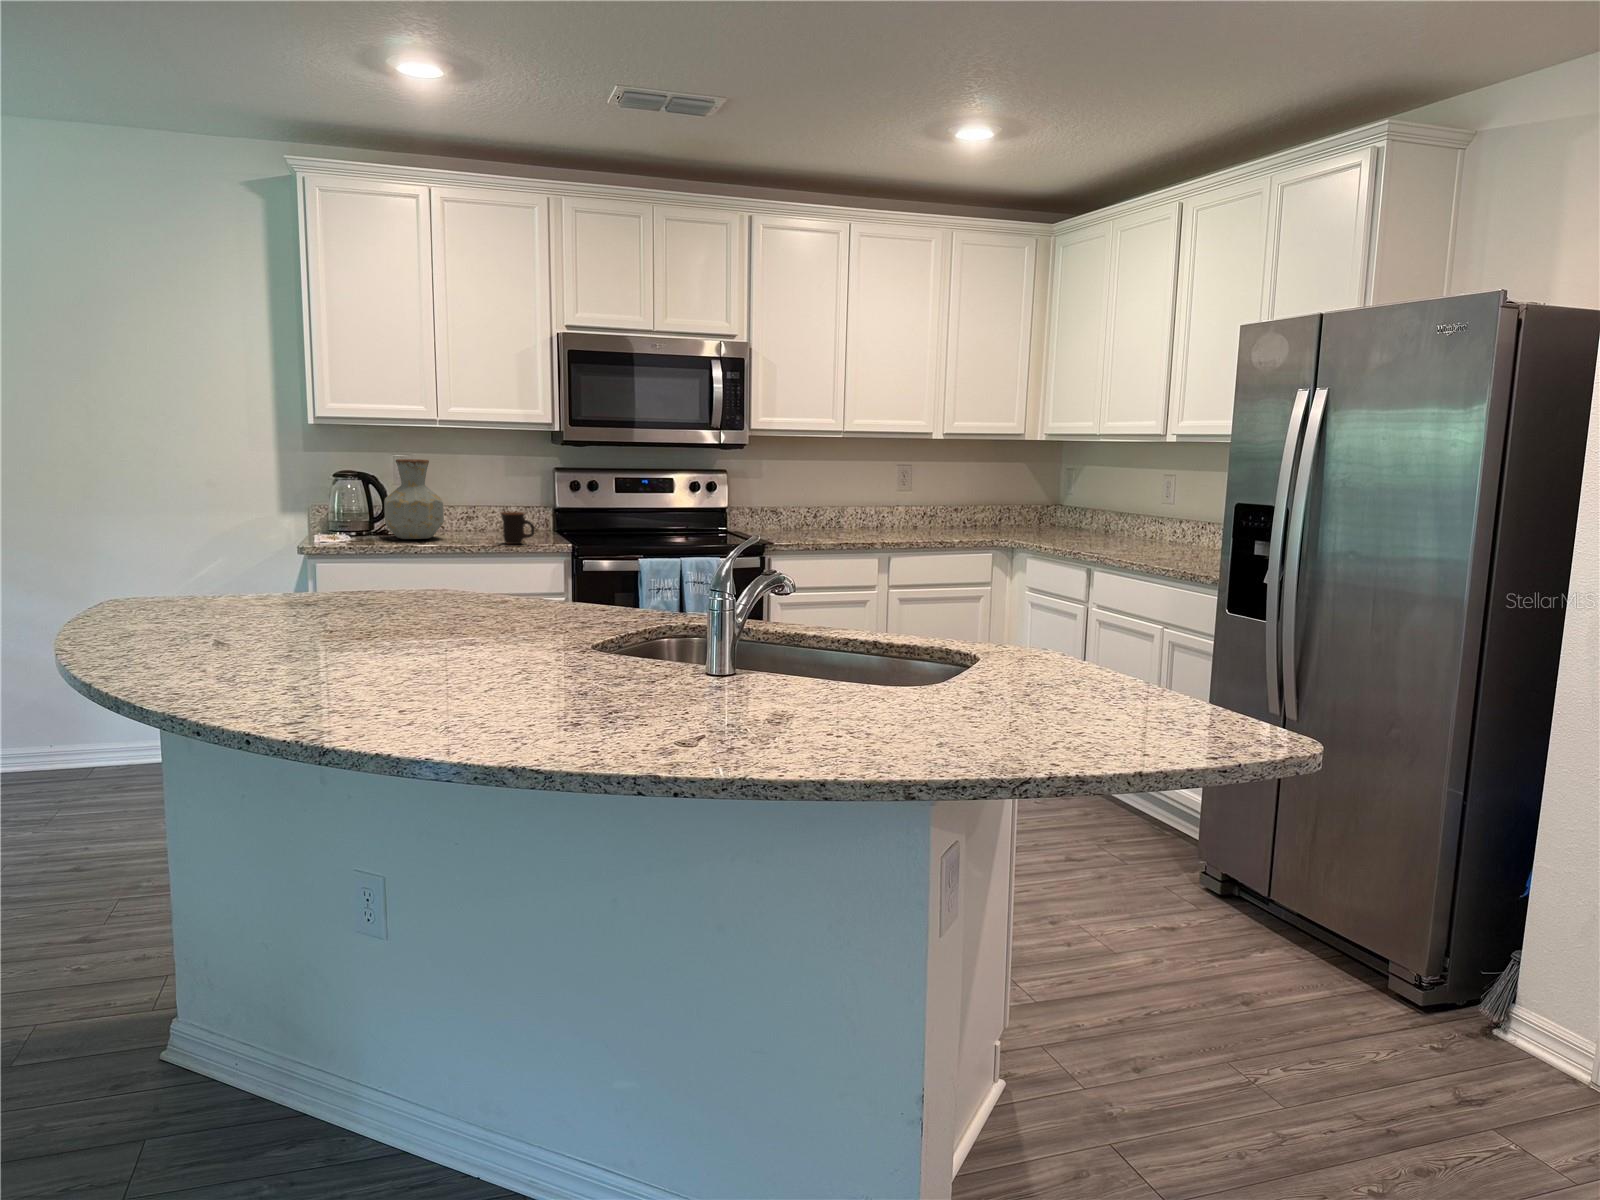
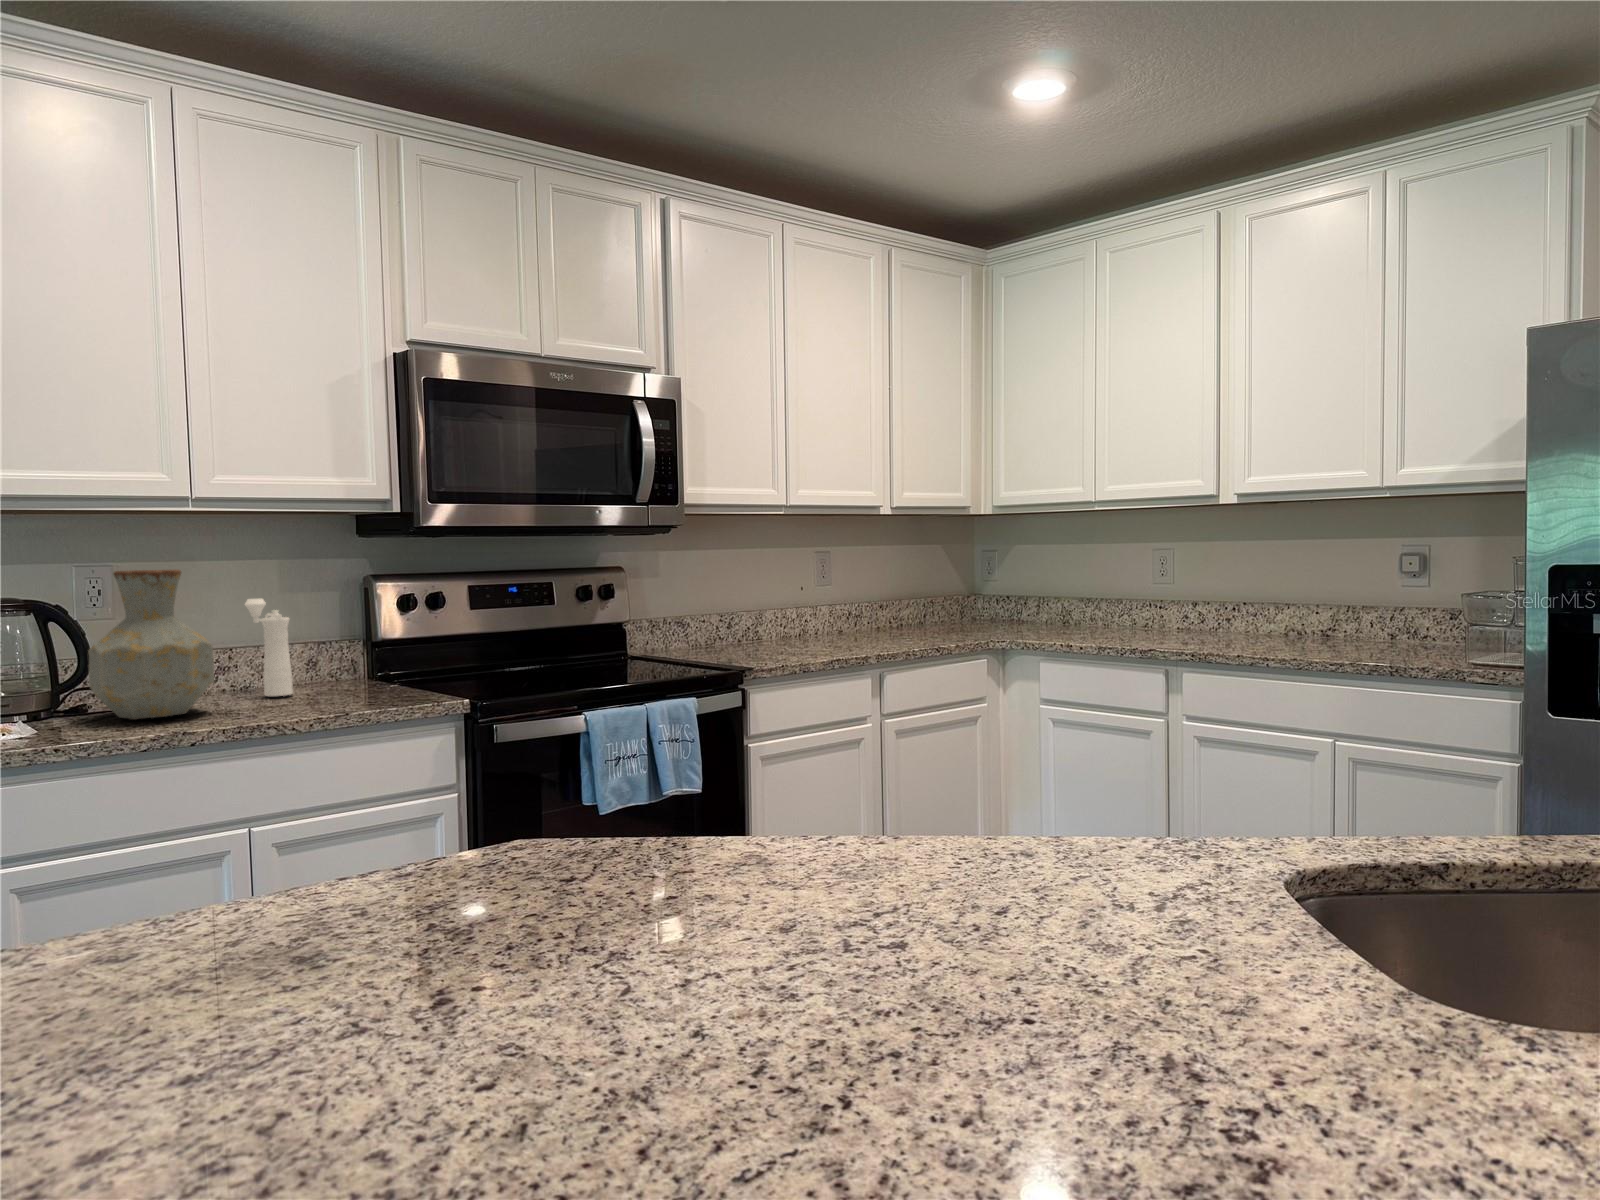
pepper mill: none [475,478,494,535] -> present [245,598,293,696]
mug: present [500,512,535,544] -> none [329,651,396,709]

